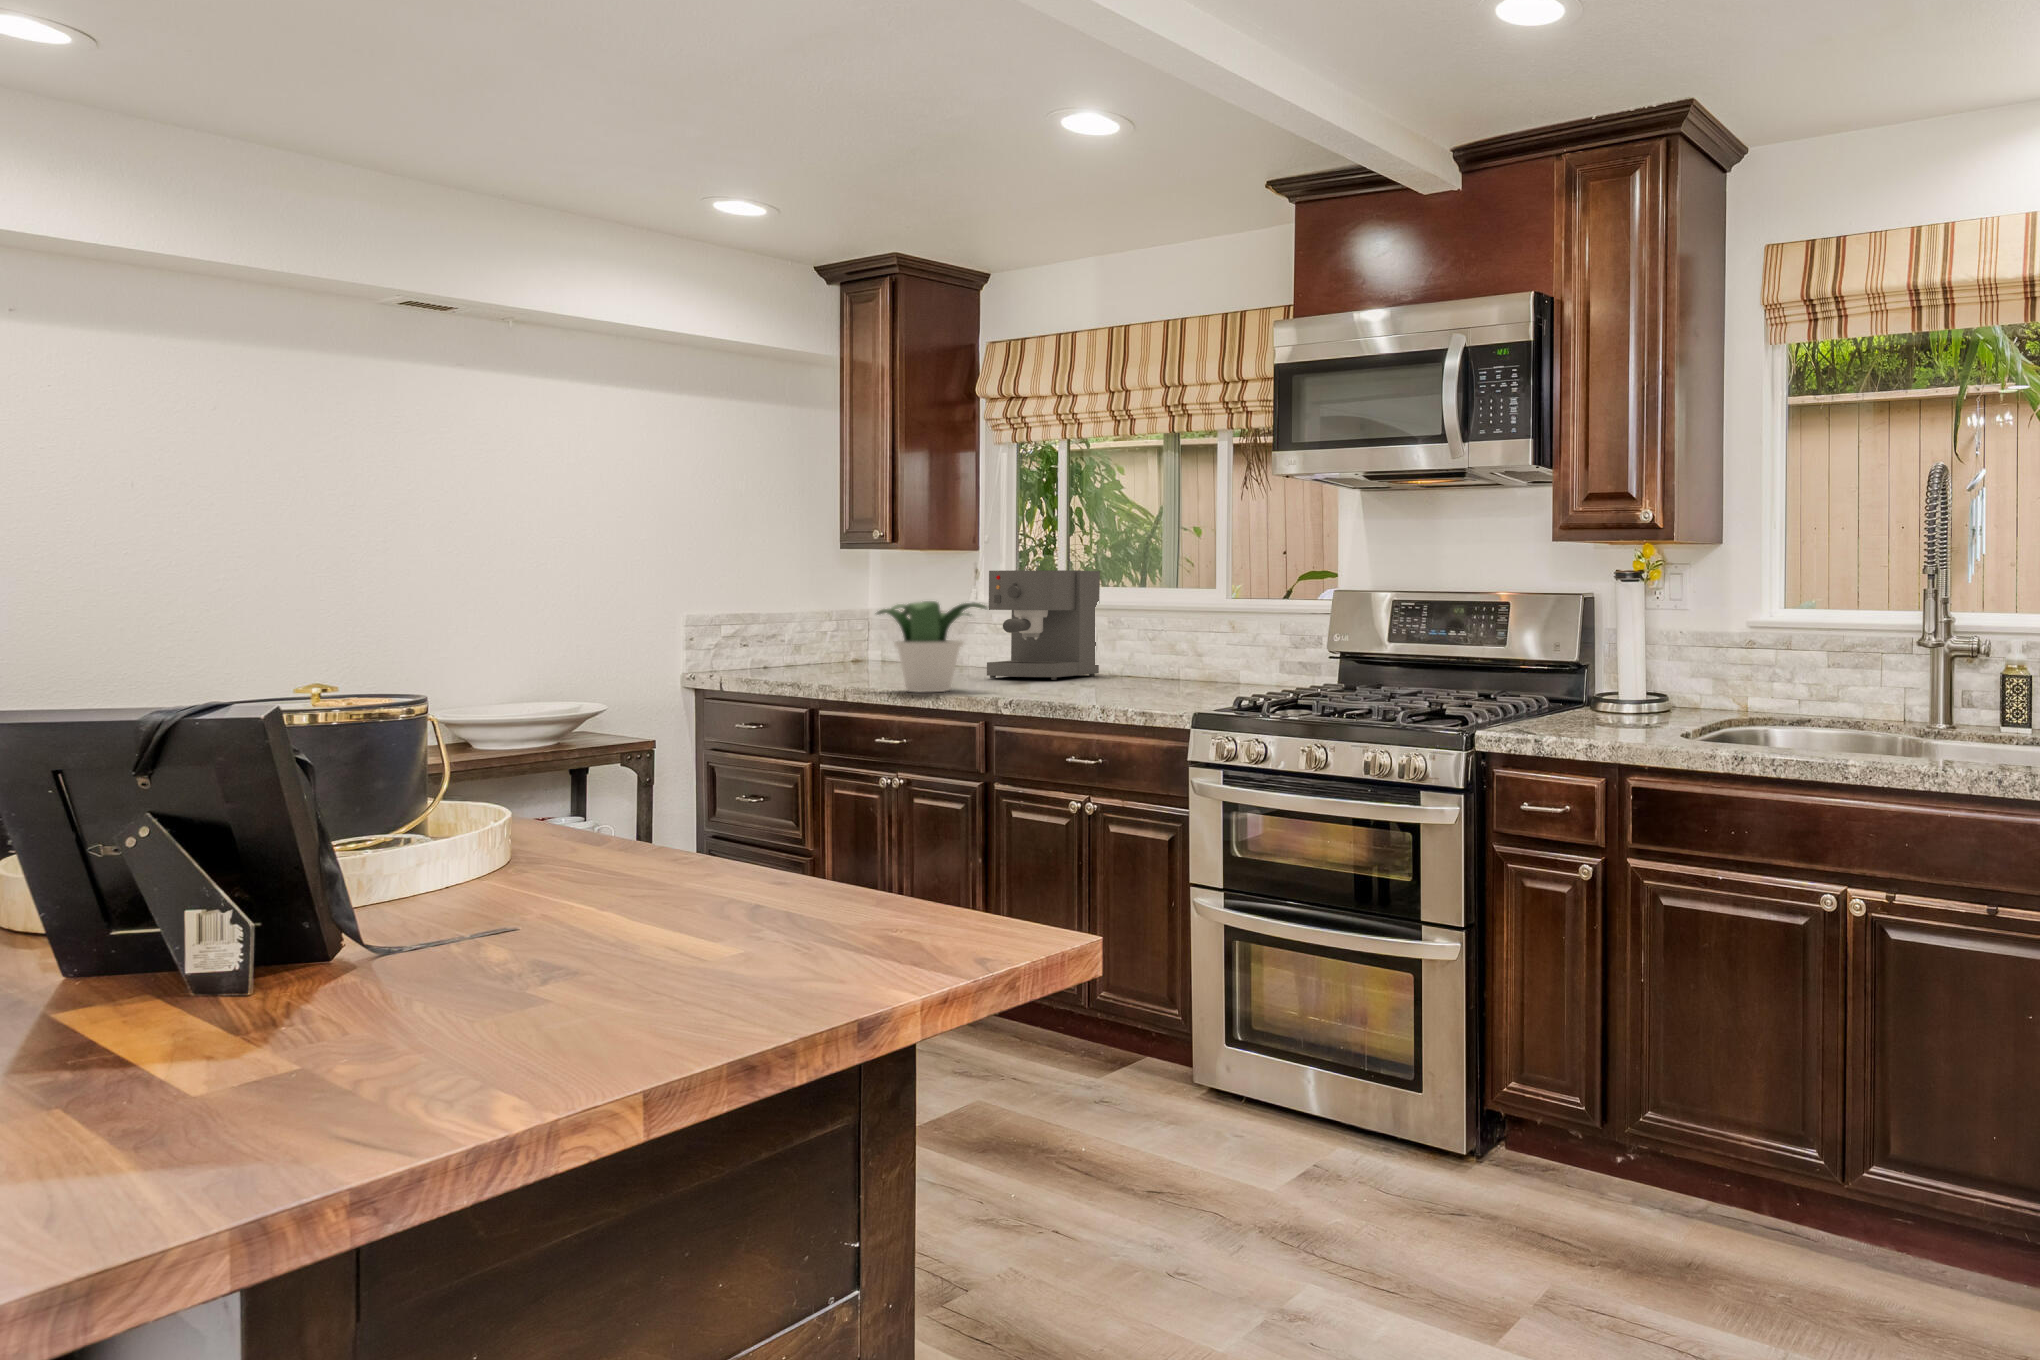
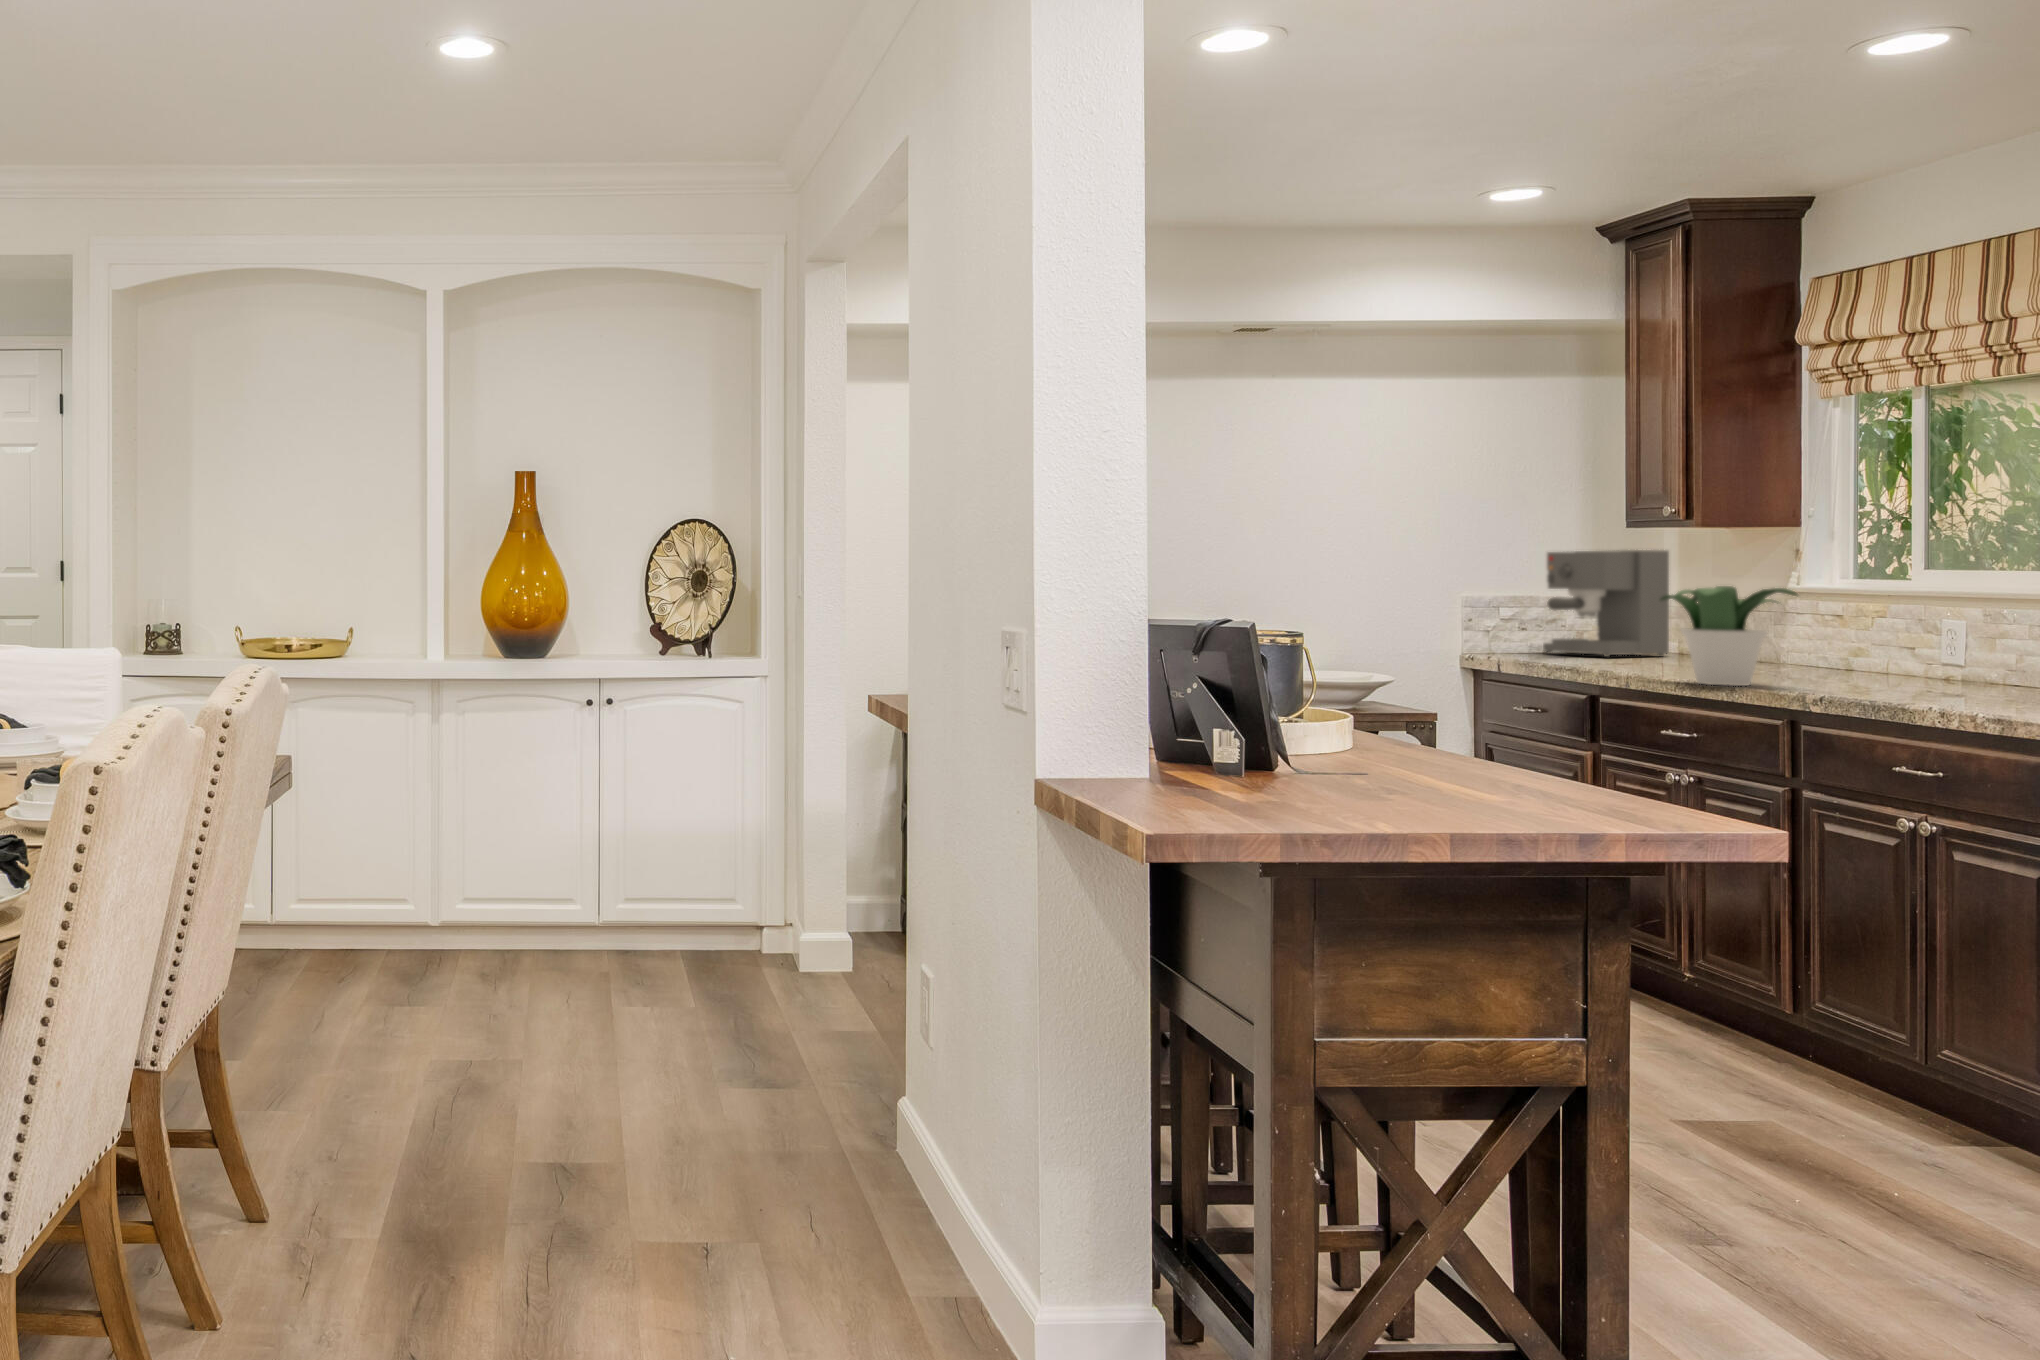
coffee maker: present [987,570,1100,680] -> present [1543,550,1669,657]

